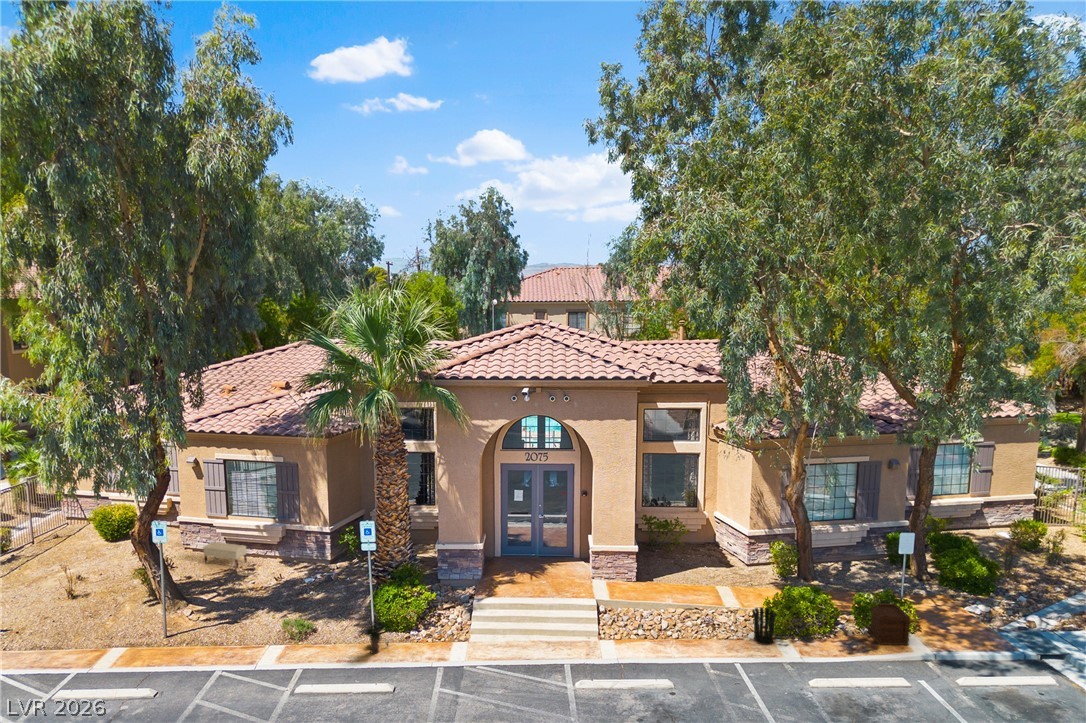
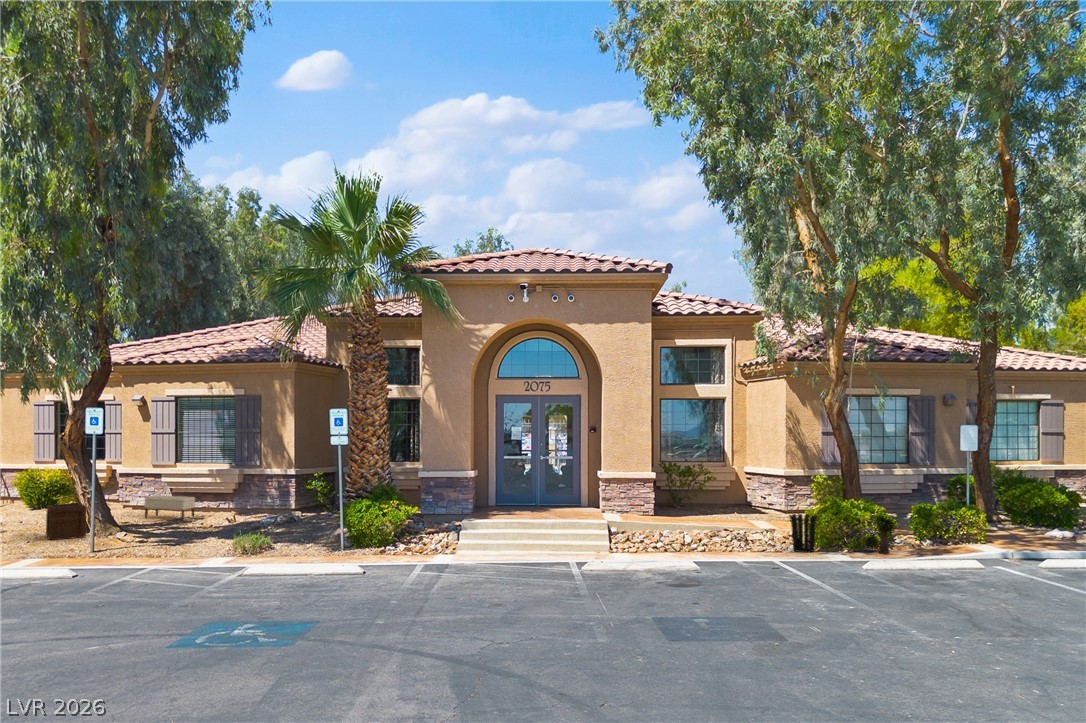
wooden crate: present [868,603,910,645] -> present [46,503,86,540]
potted plant: present [367,620,389,654] -> present [865,515,896,554]

